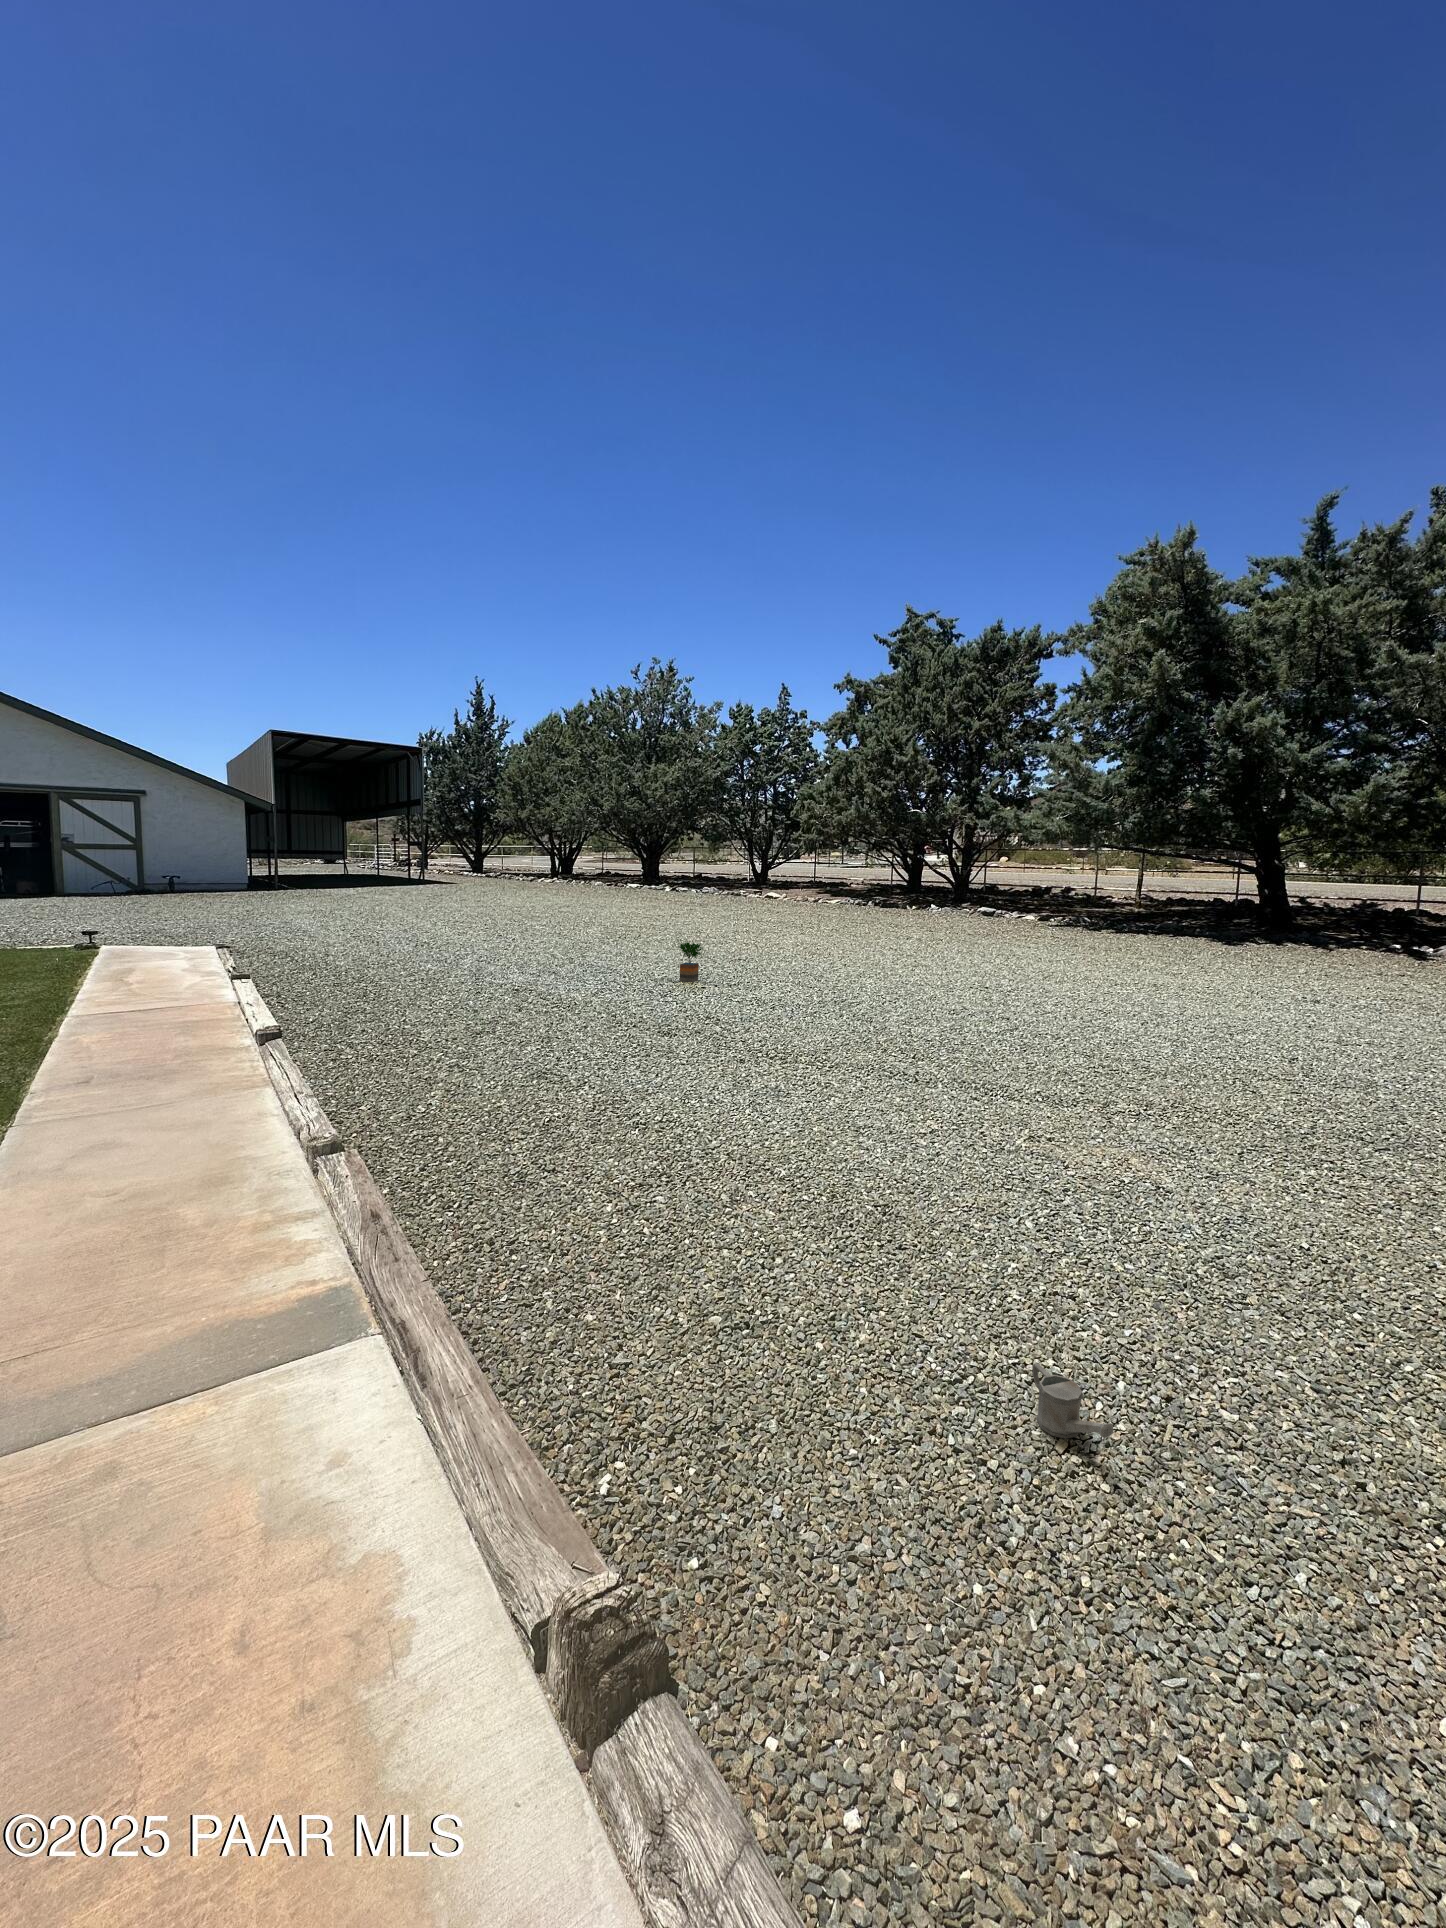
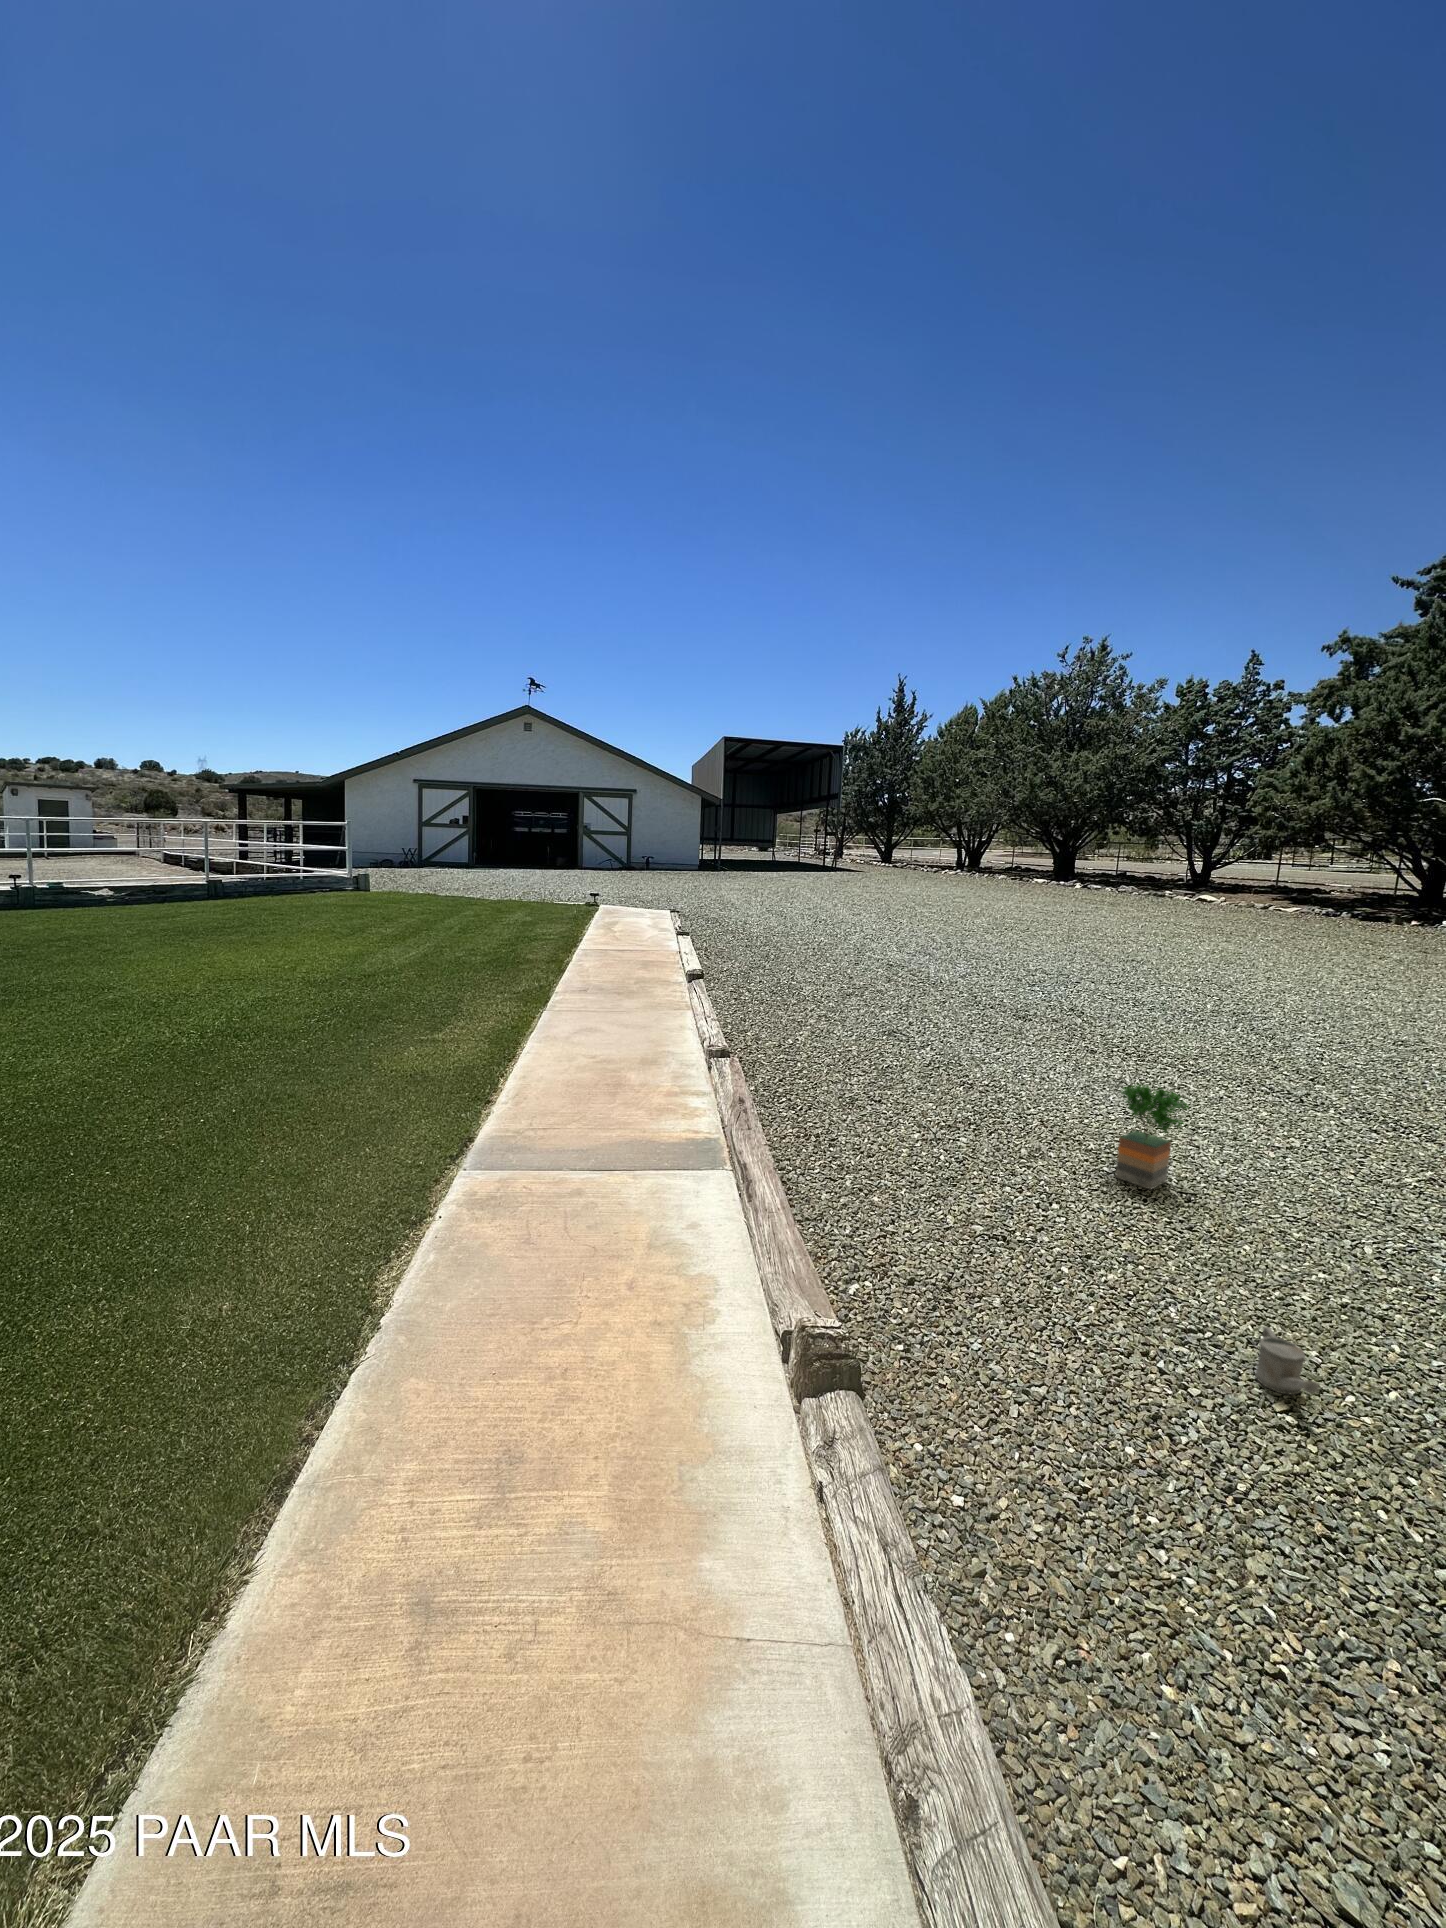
potted tree: present [680,942,703,982] -> present [1115,1085,1188,1189]

